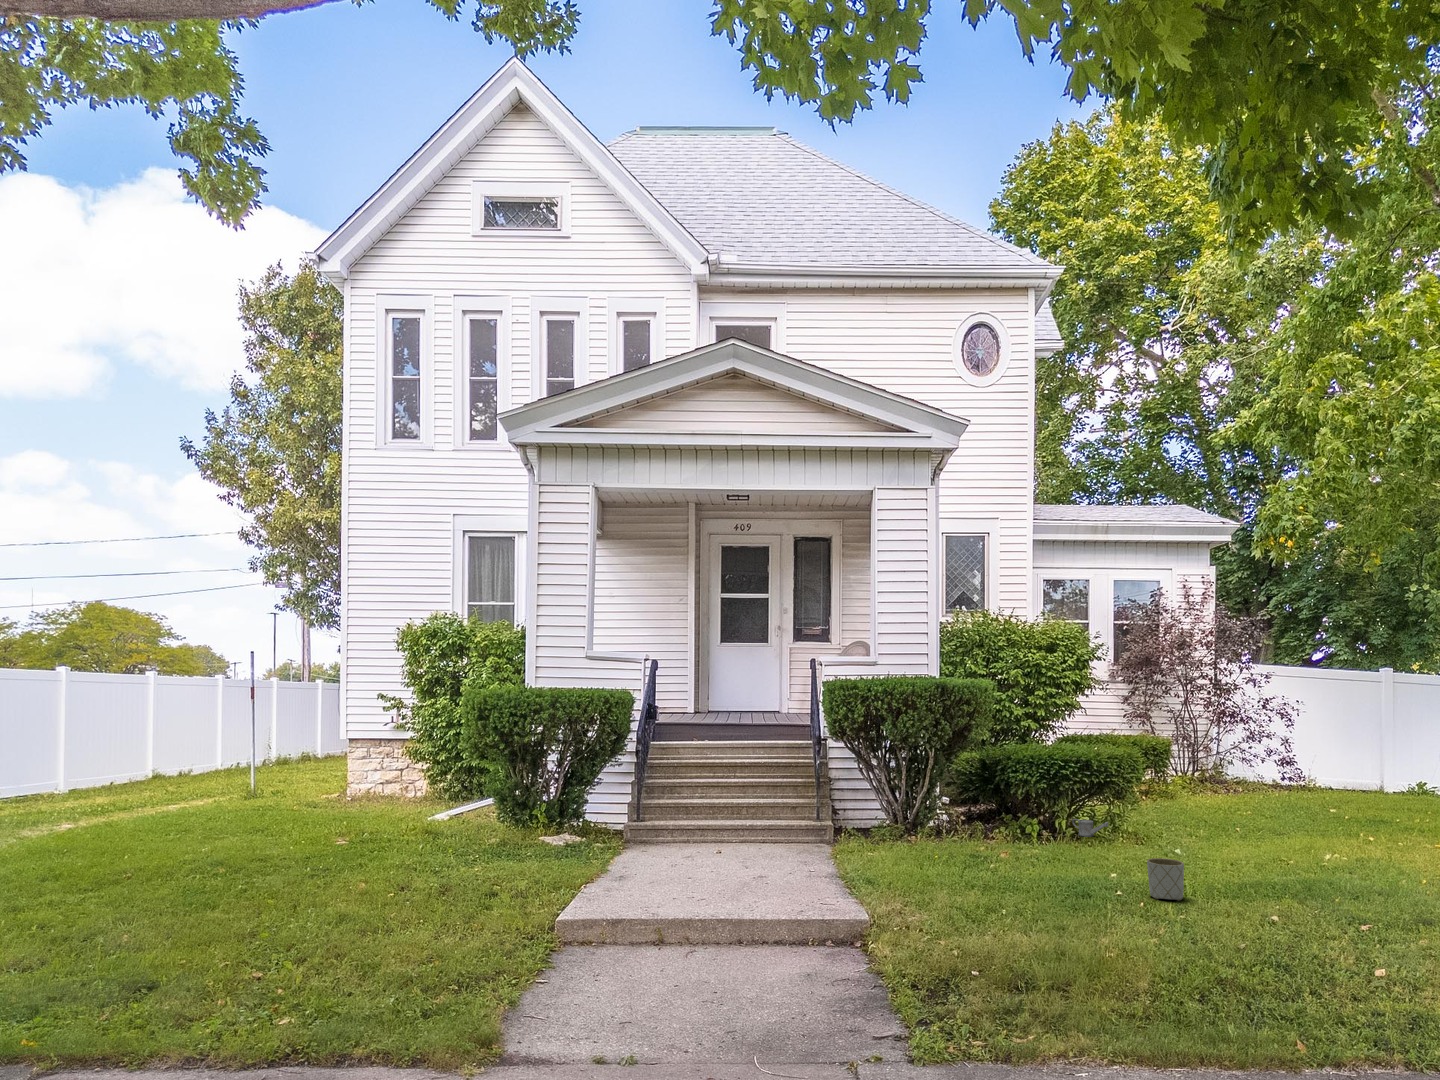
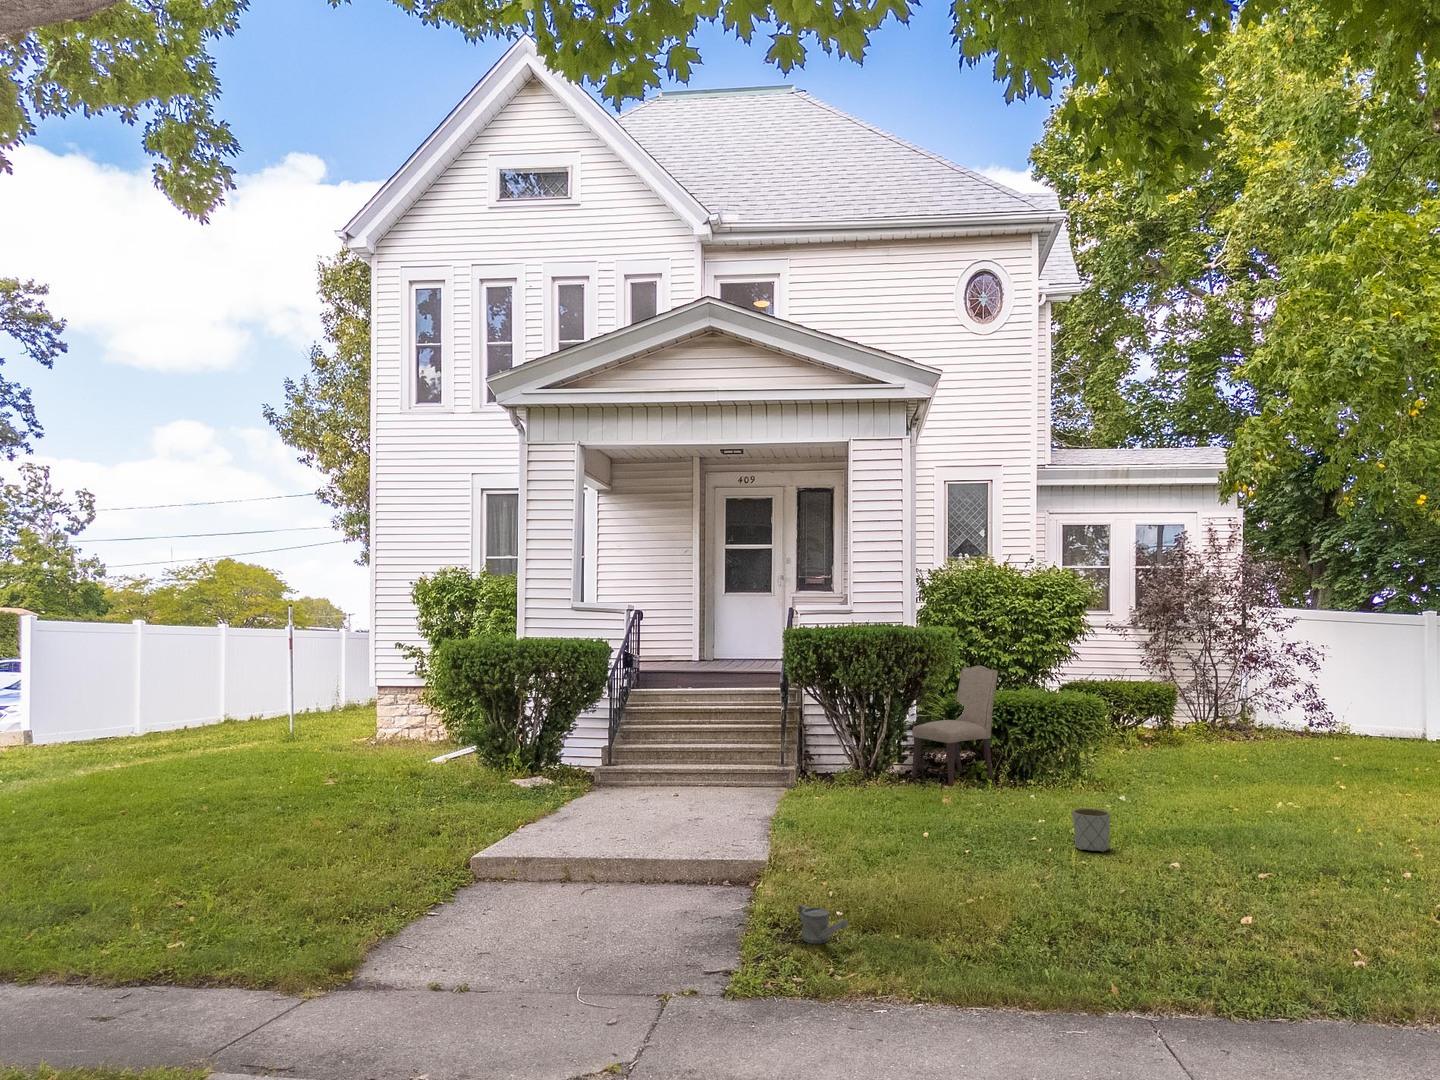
chair: none [946,719,1030,840] -> present [912,666,998,786]
watering can: present [1072,819,1108,837] -> present [798,904,847,944]

